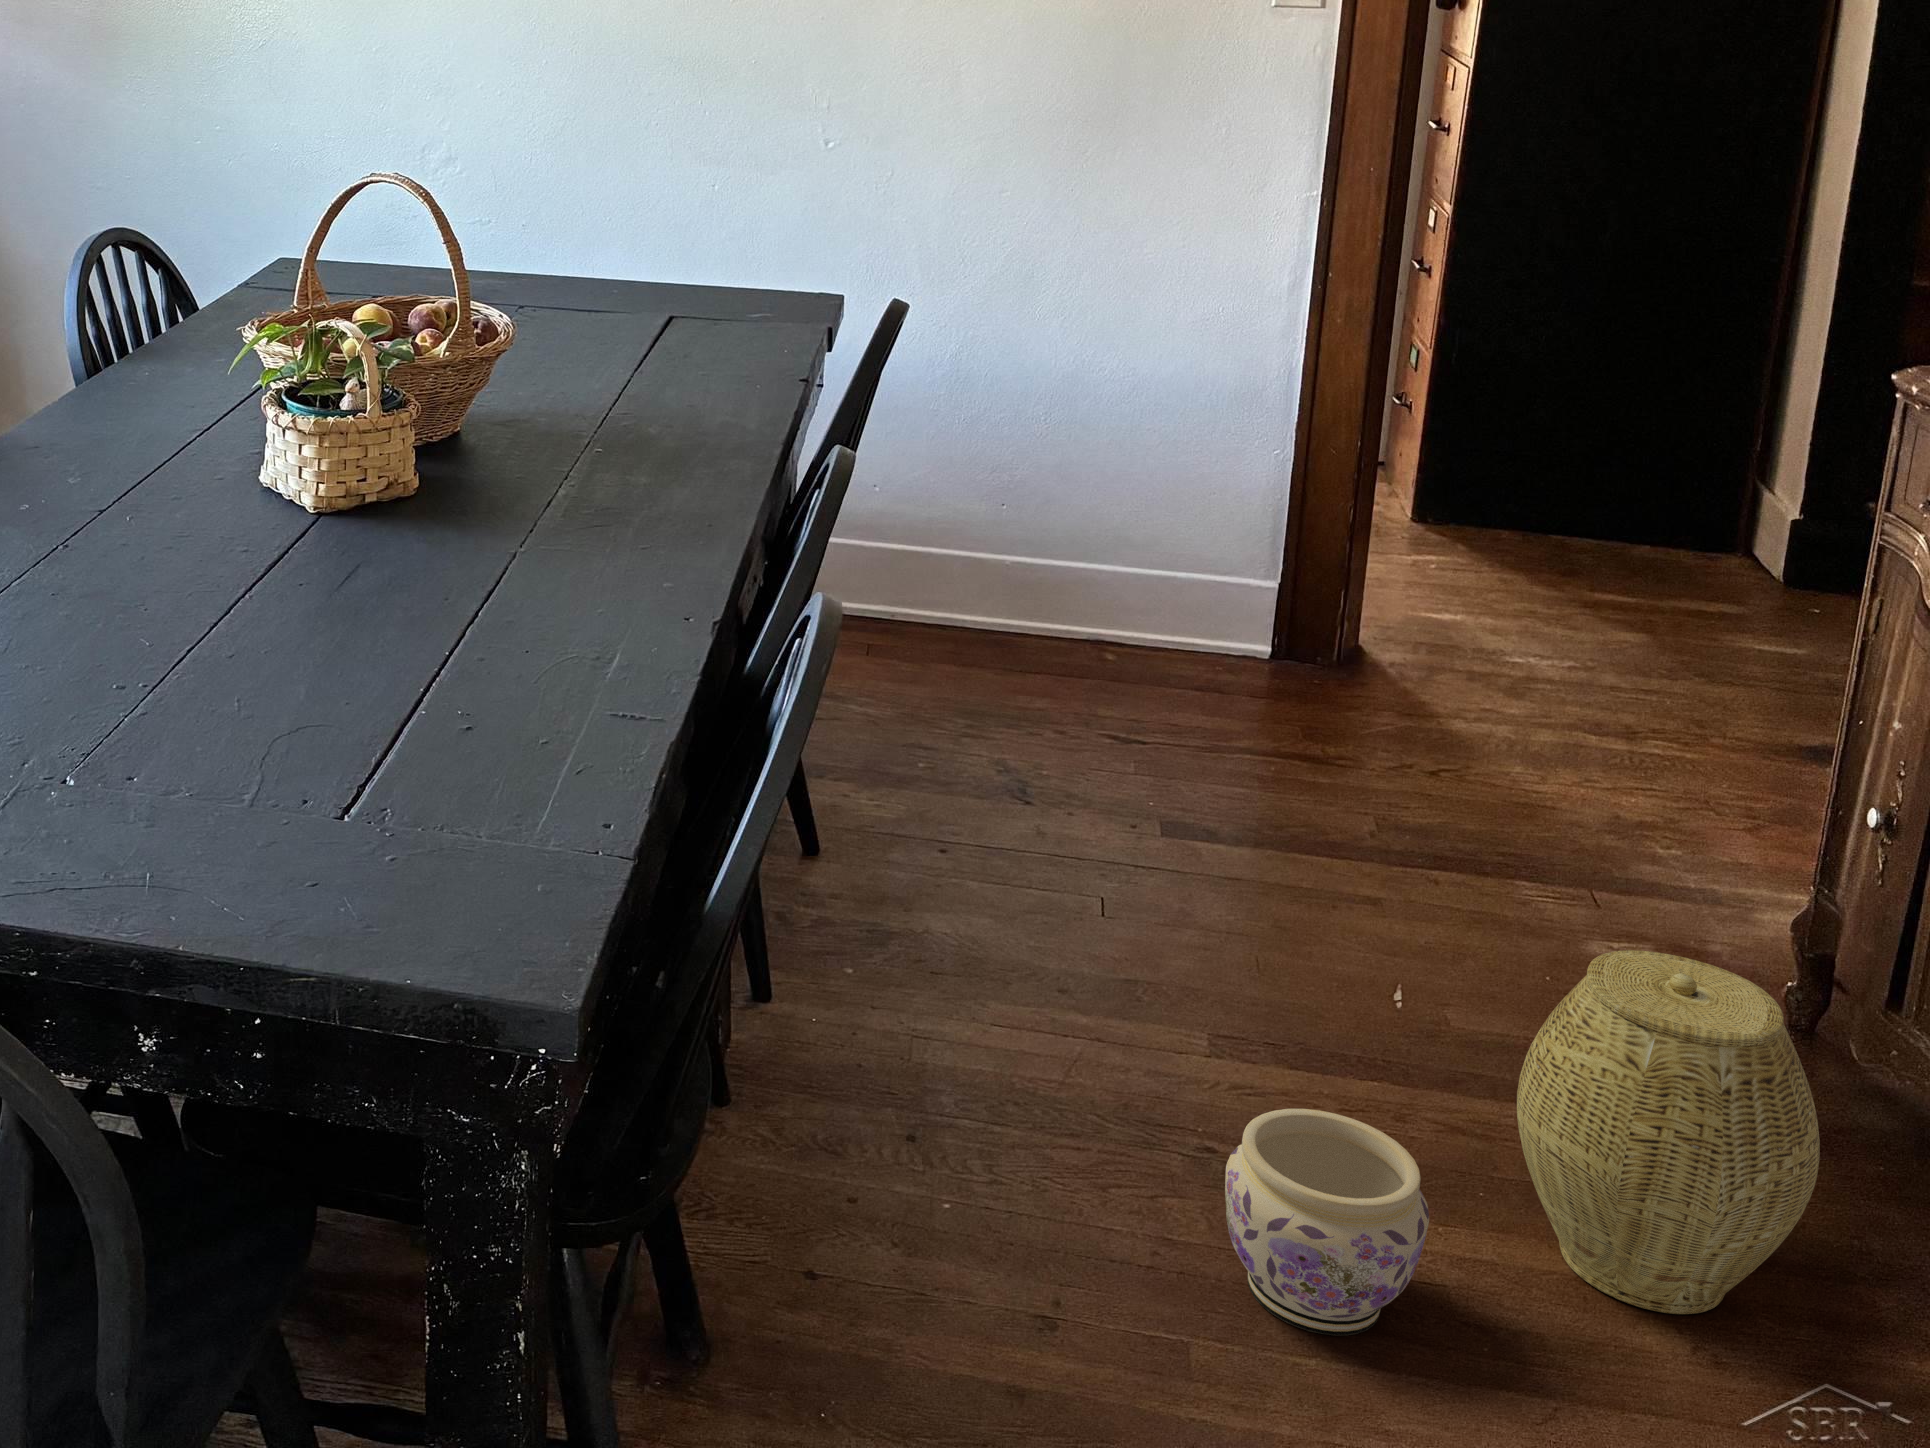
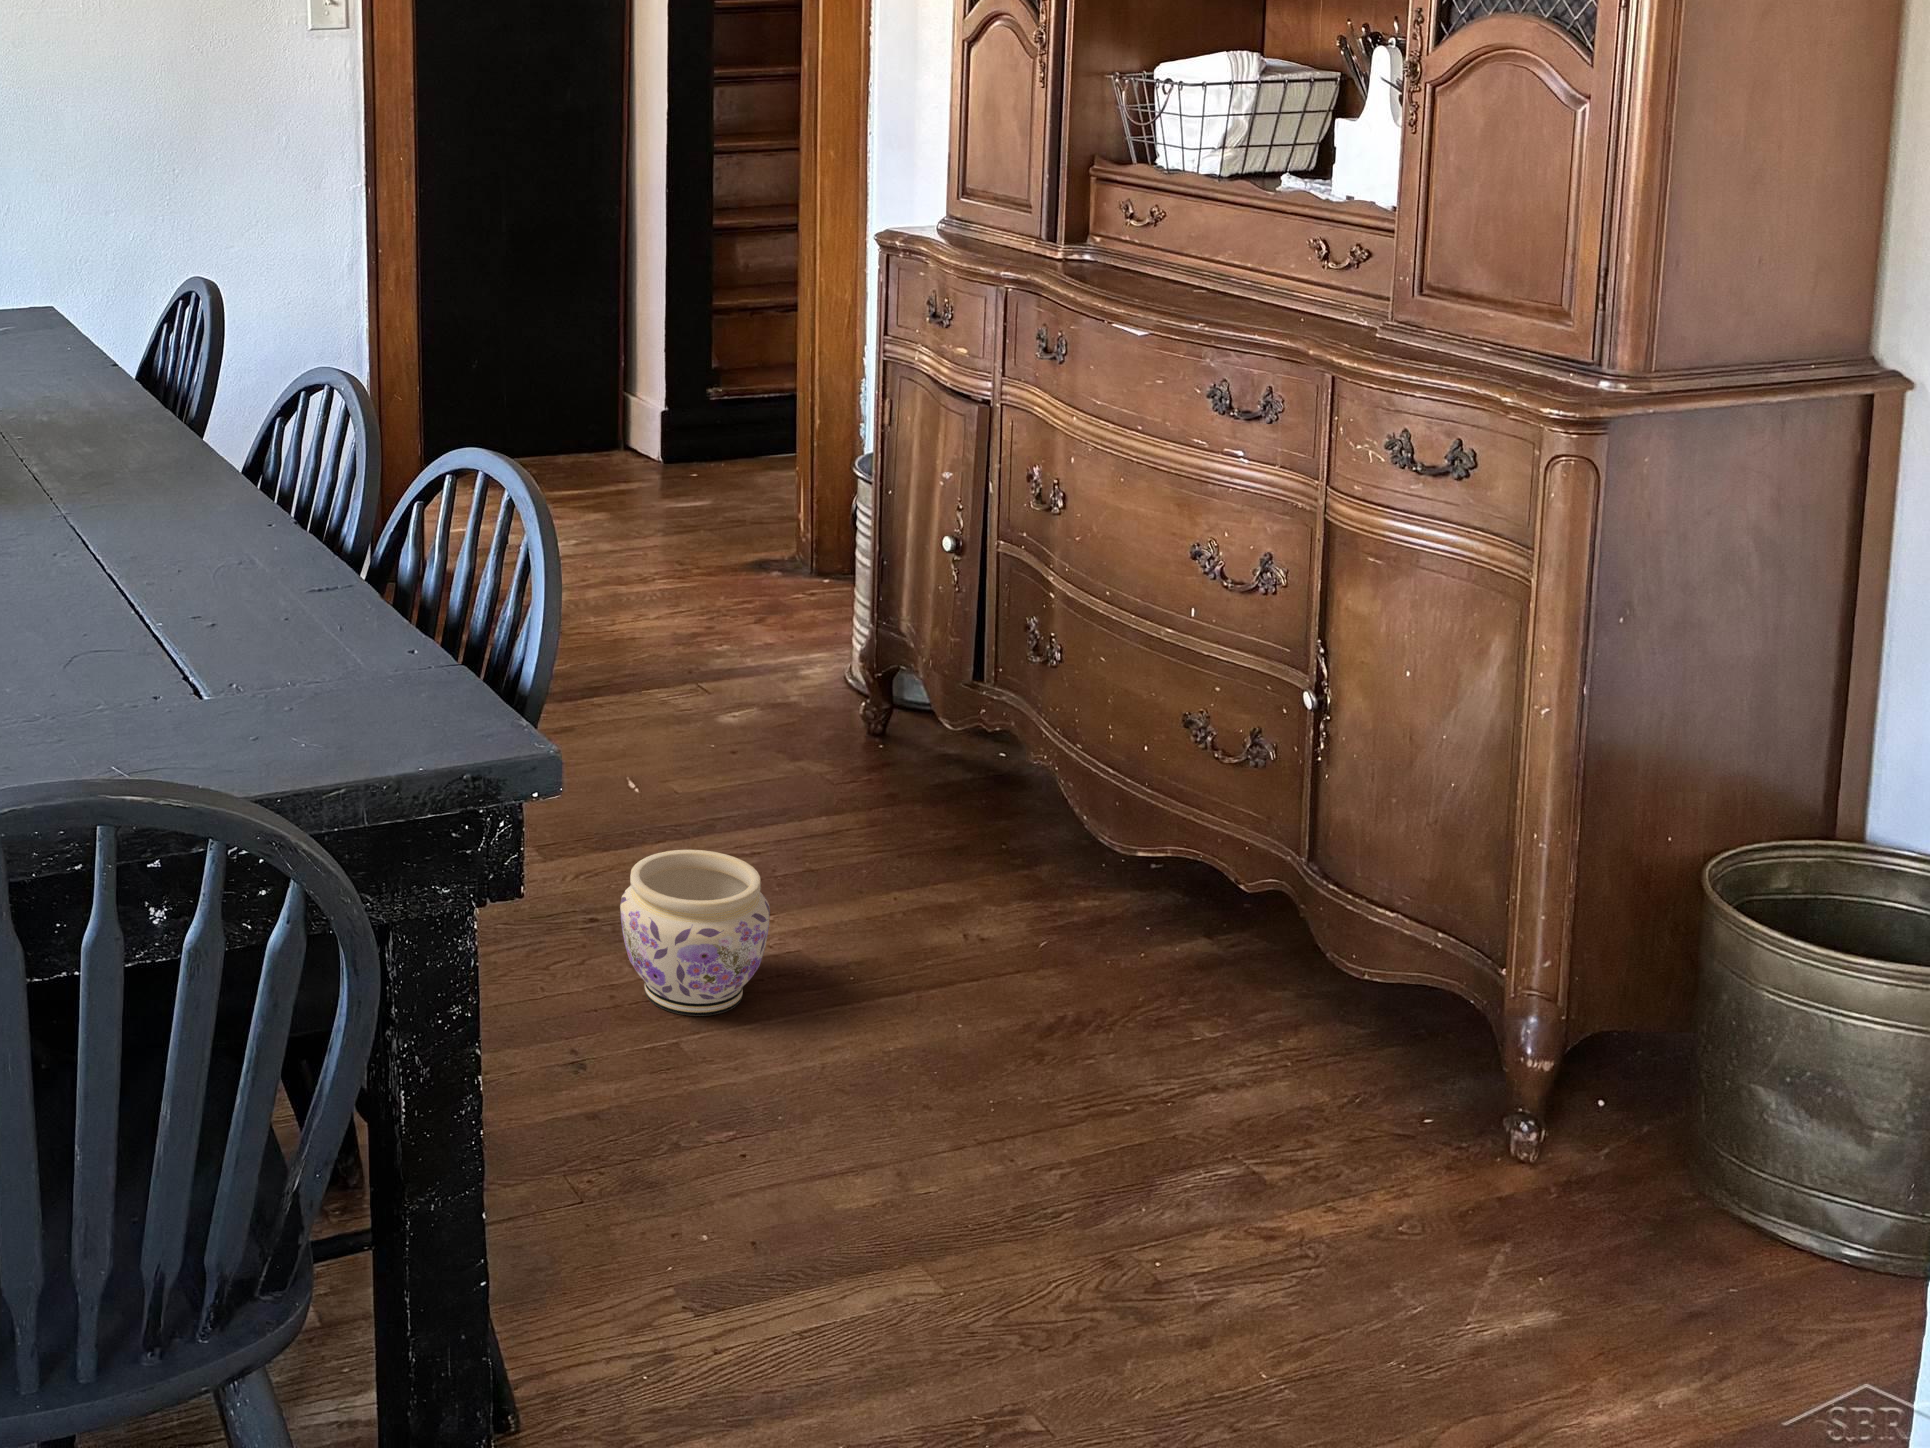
woven basket: present [1517,950,1820,1314] -> none [770,671,967,929]

